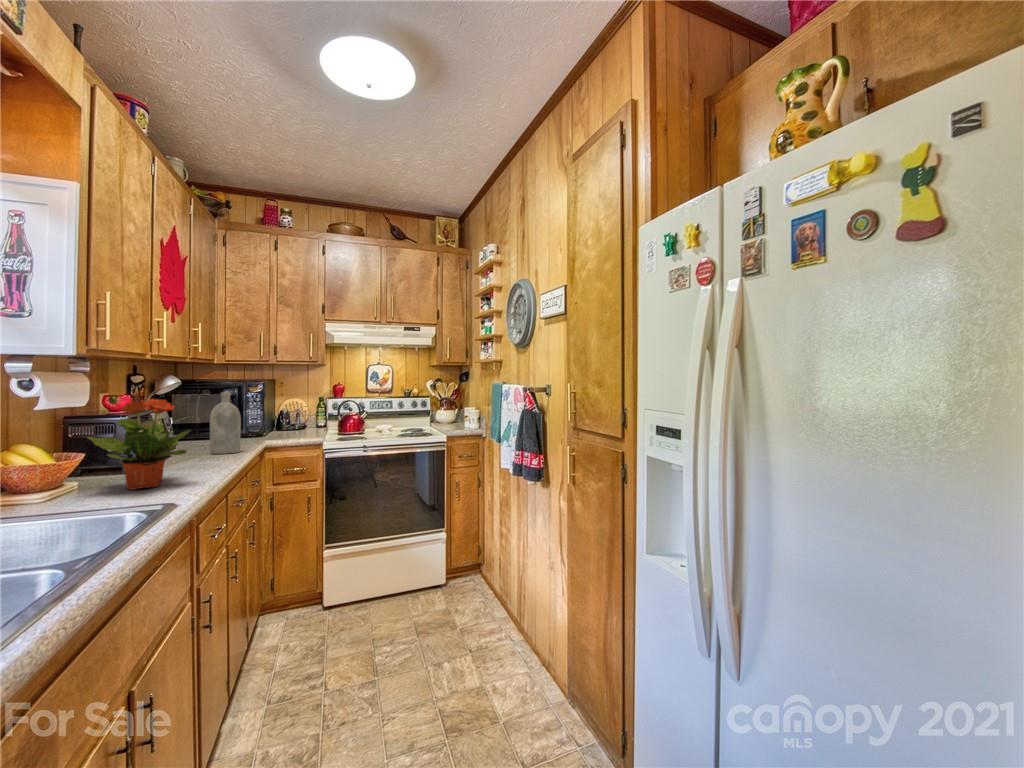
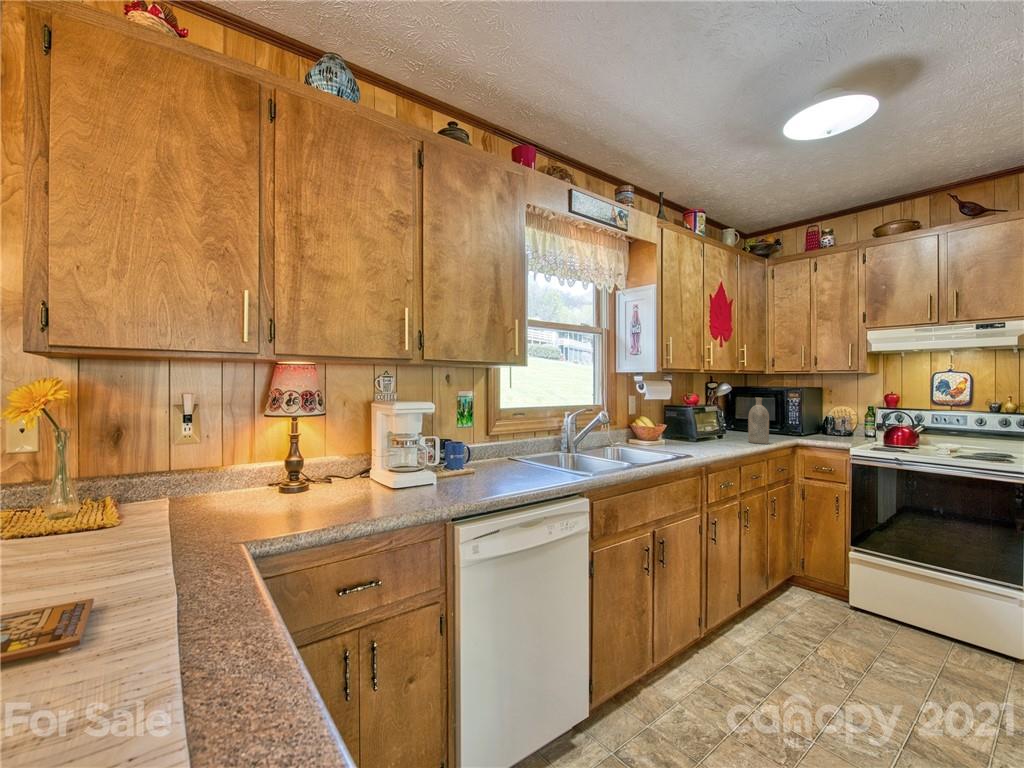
potted plant: present [88,399,191,490] -> none [672,398,719,451]

